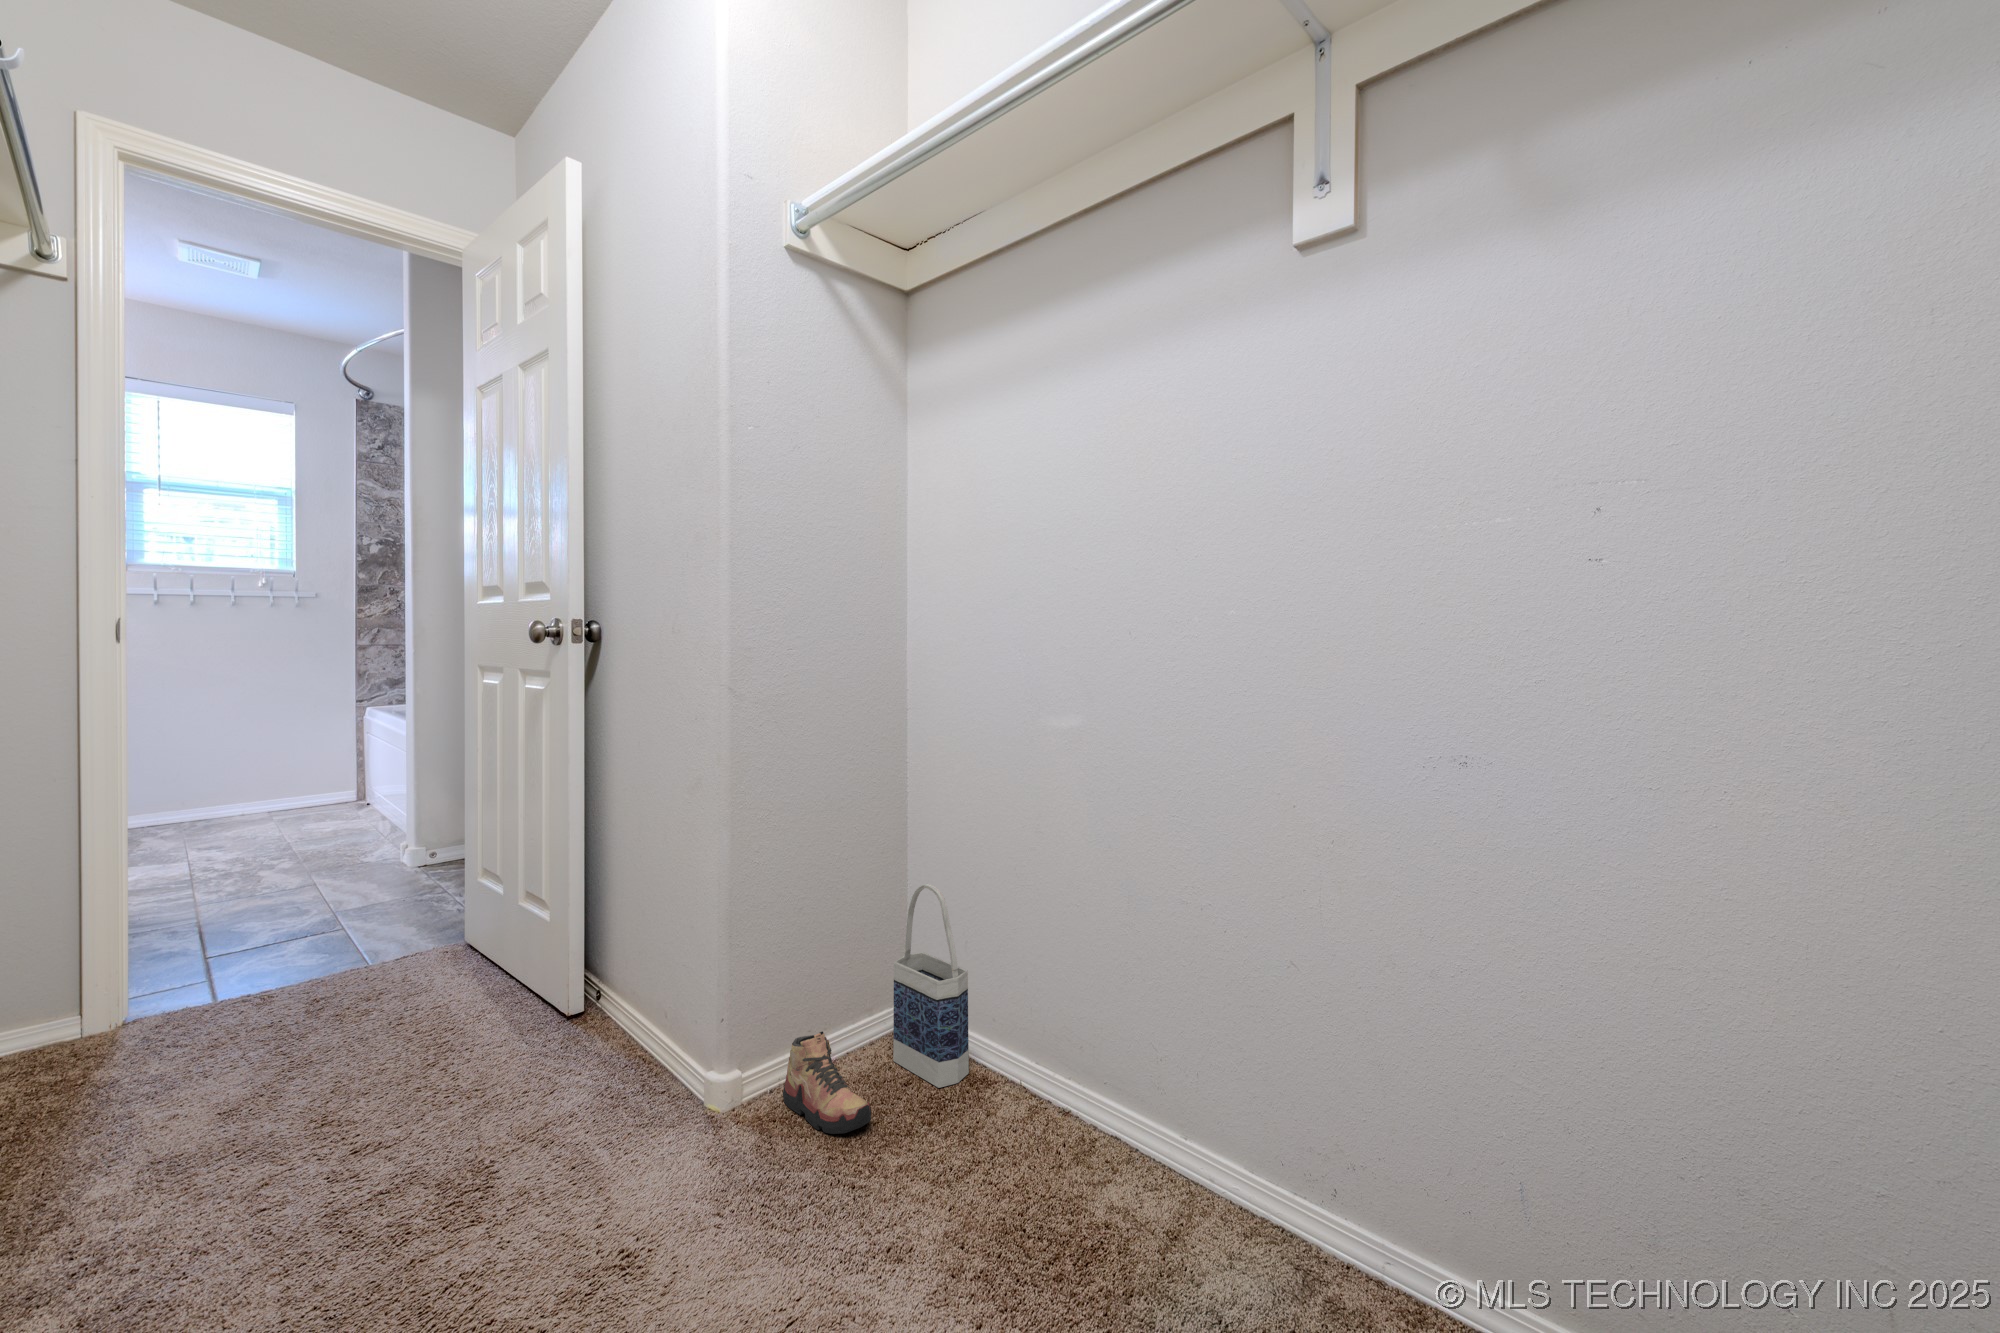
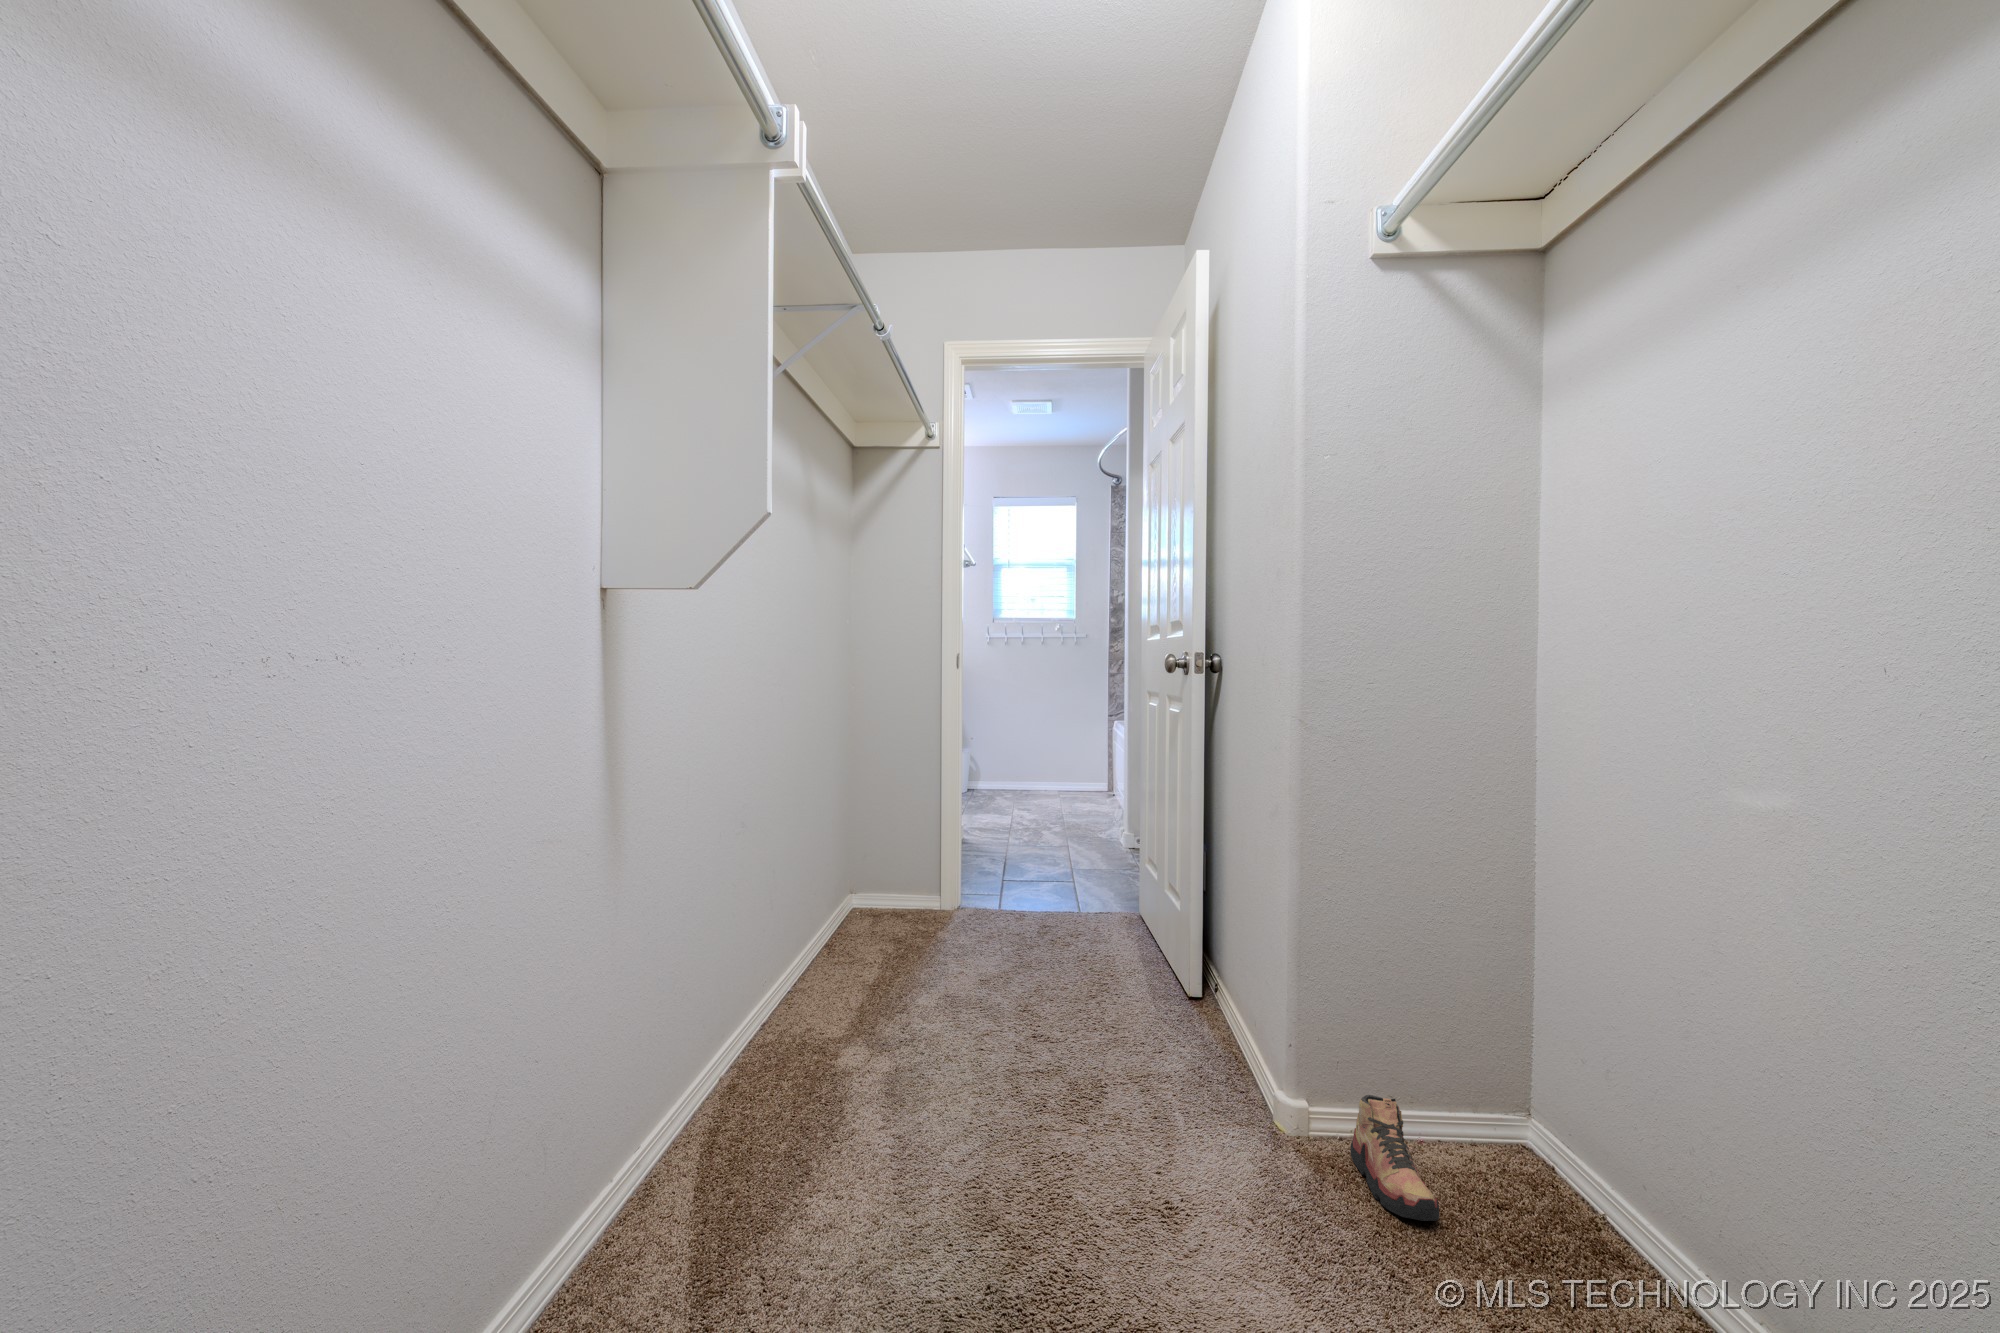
bag: present [893,884,969,1088] -> none [1493,980,1599,1240]

